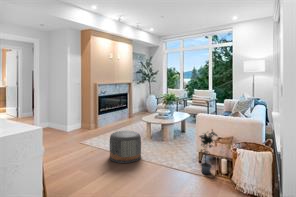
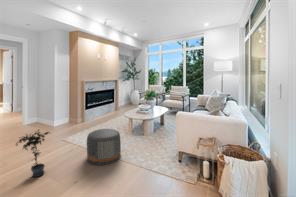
potted plant: present [200,130,217,174] -> present [16,130,49,177]

